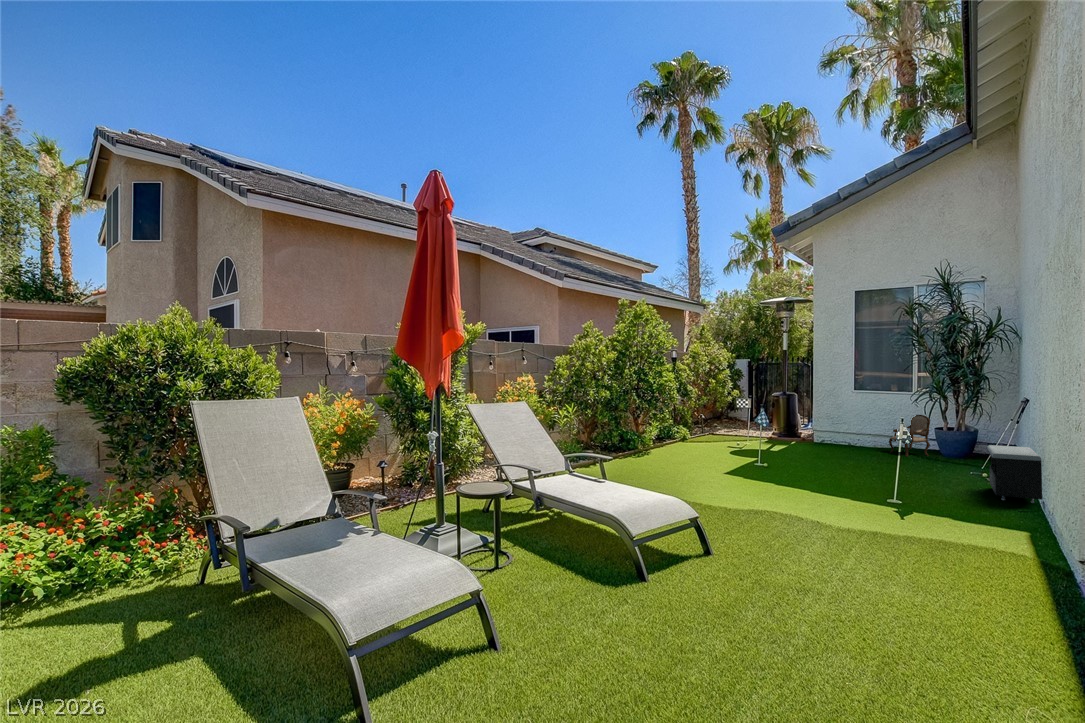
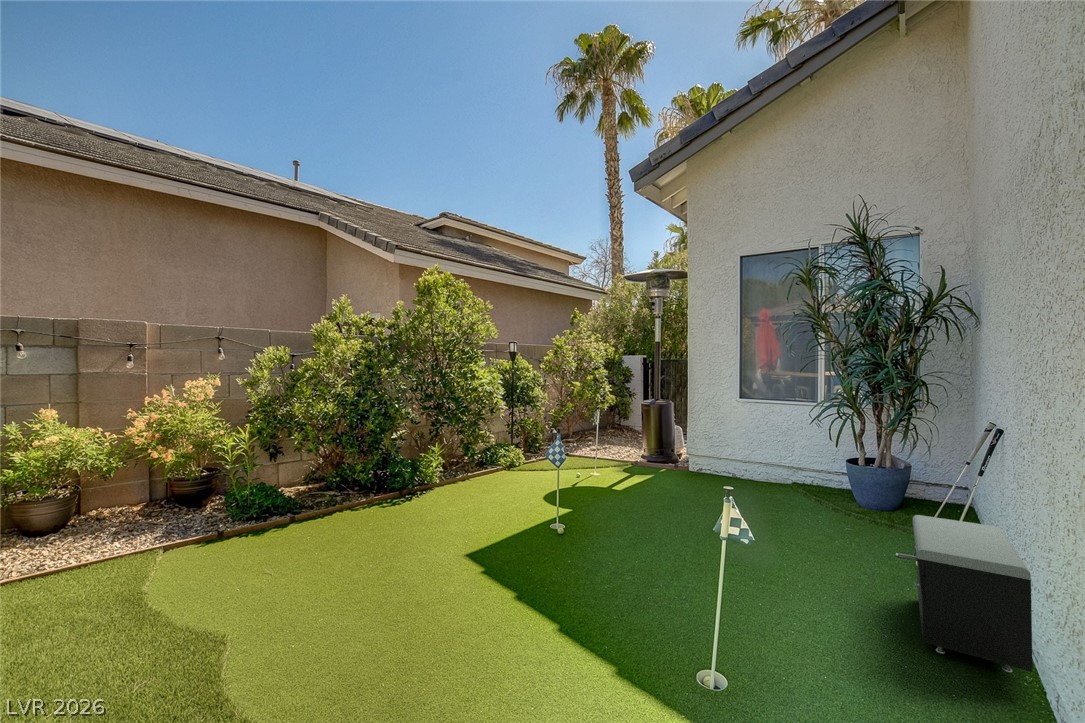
armchair: present [889,415,930,456] -> none [782,436,840,500]

